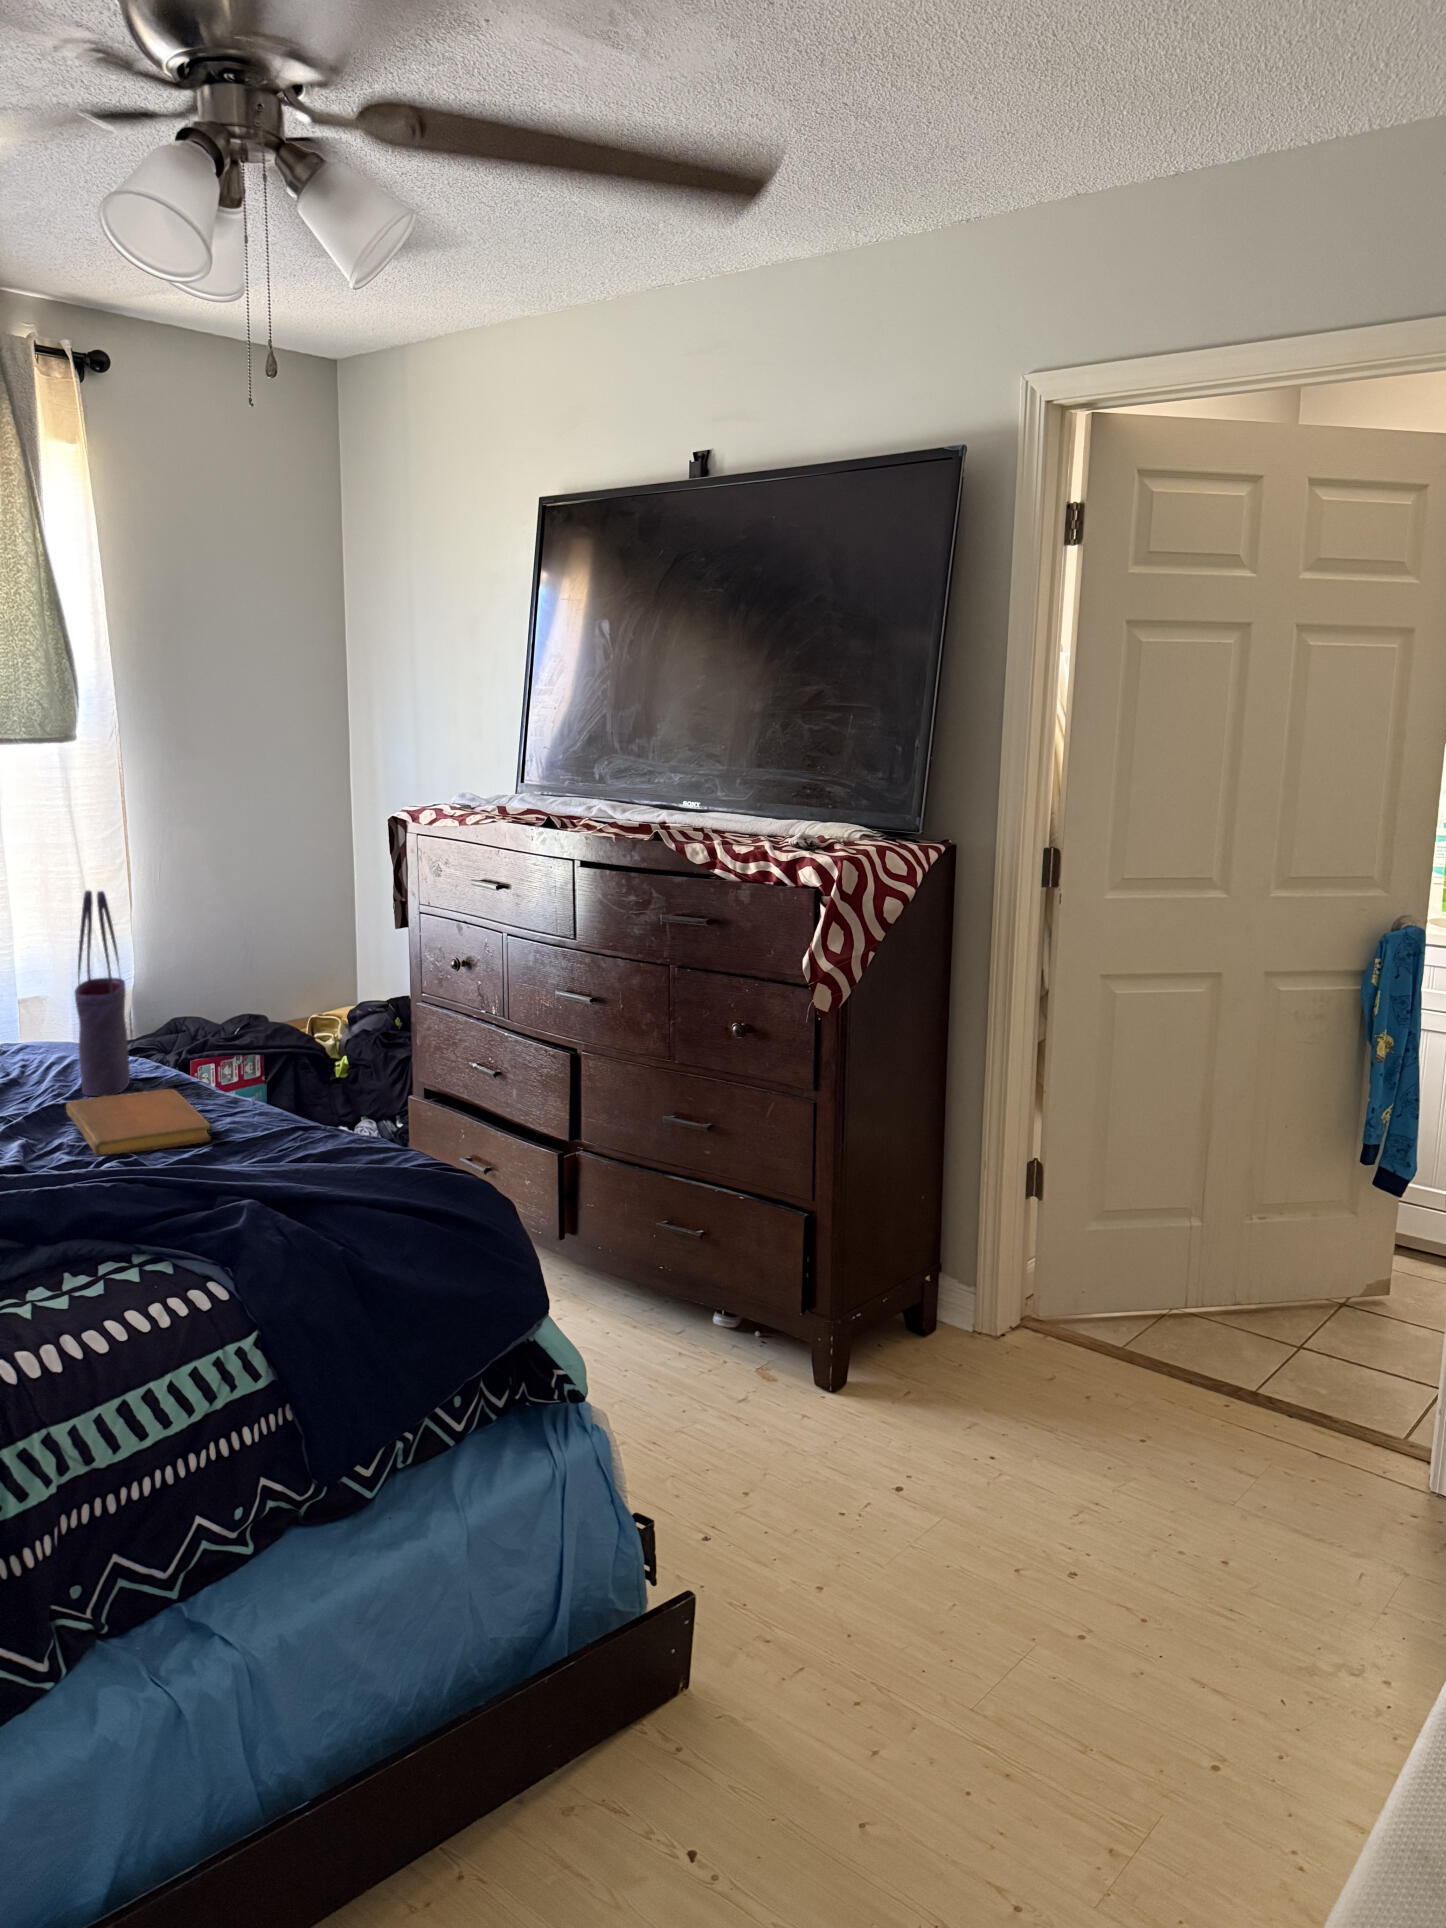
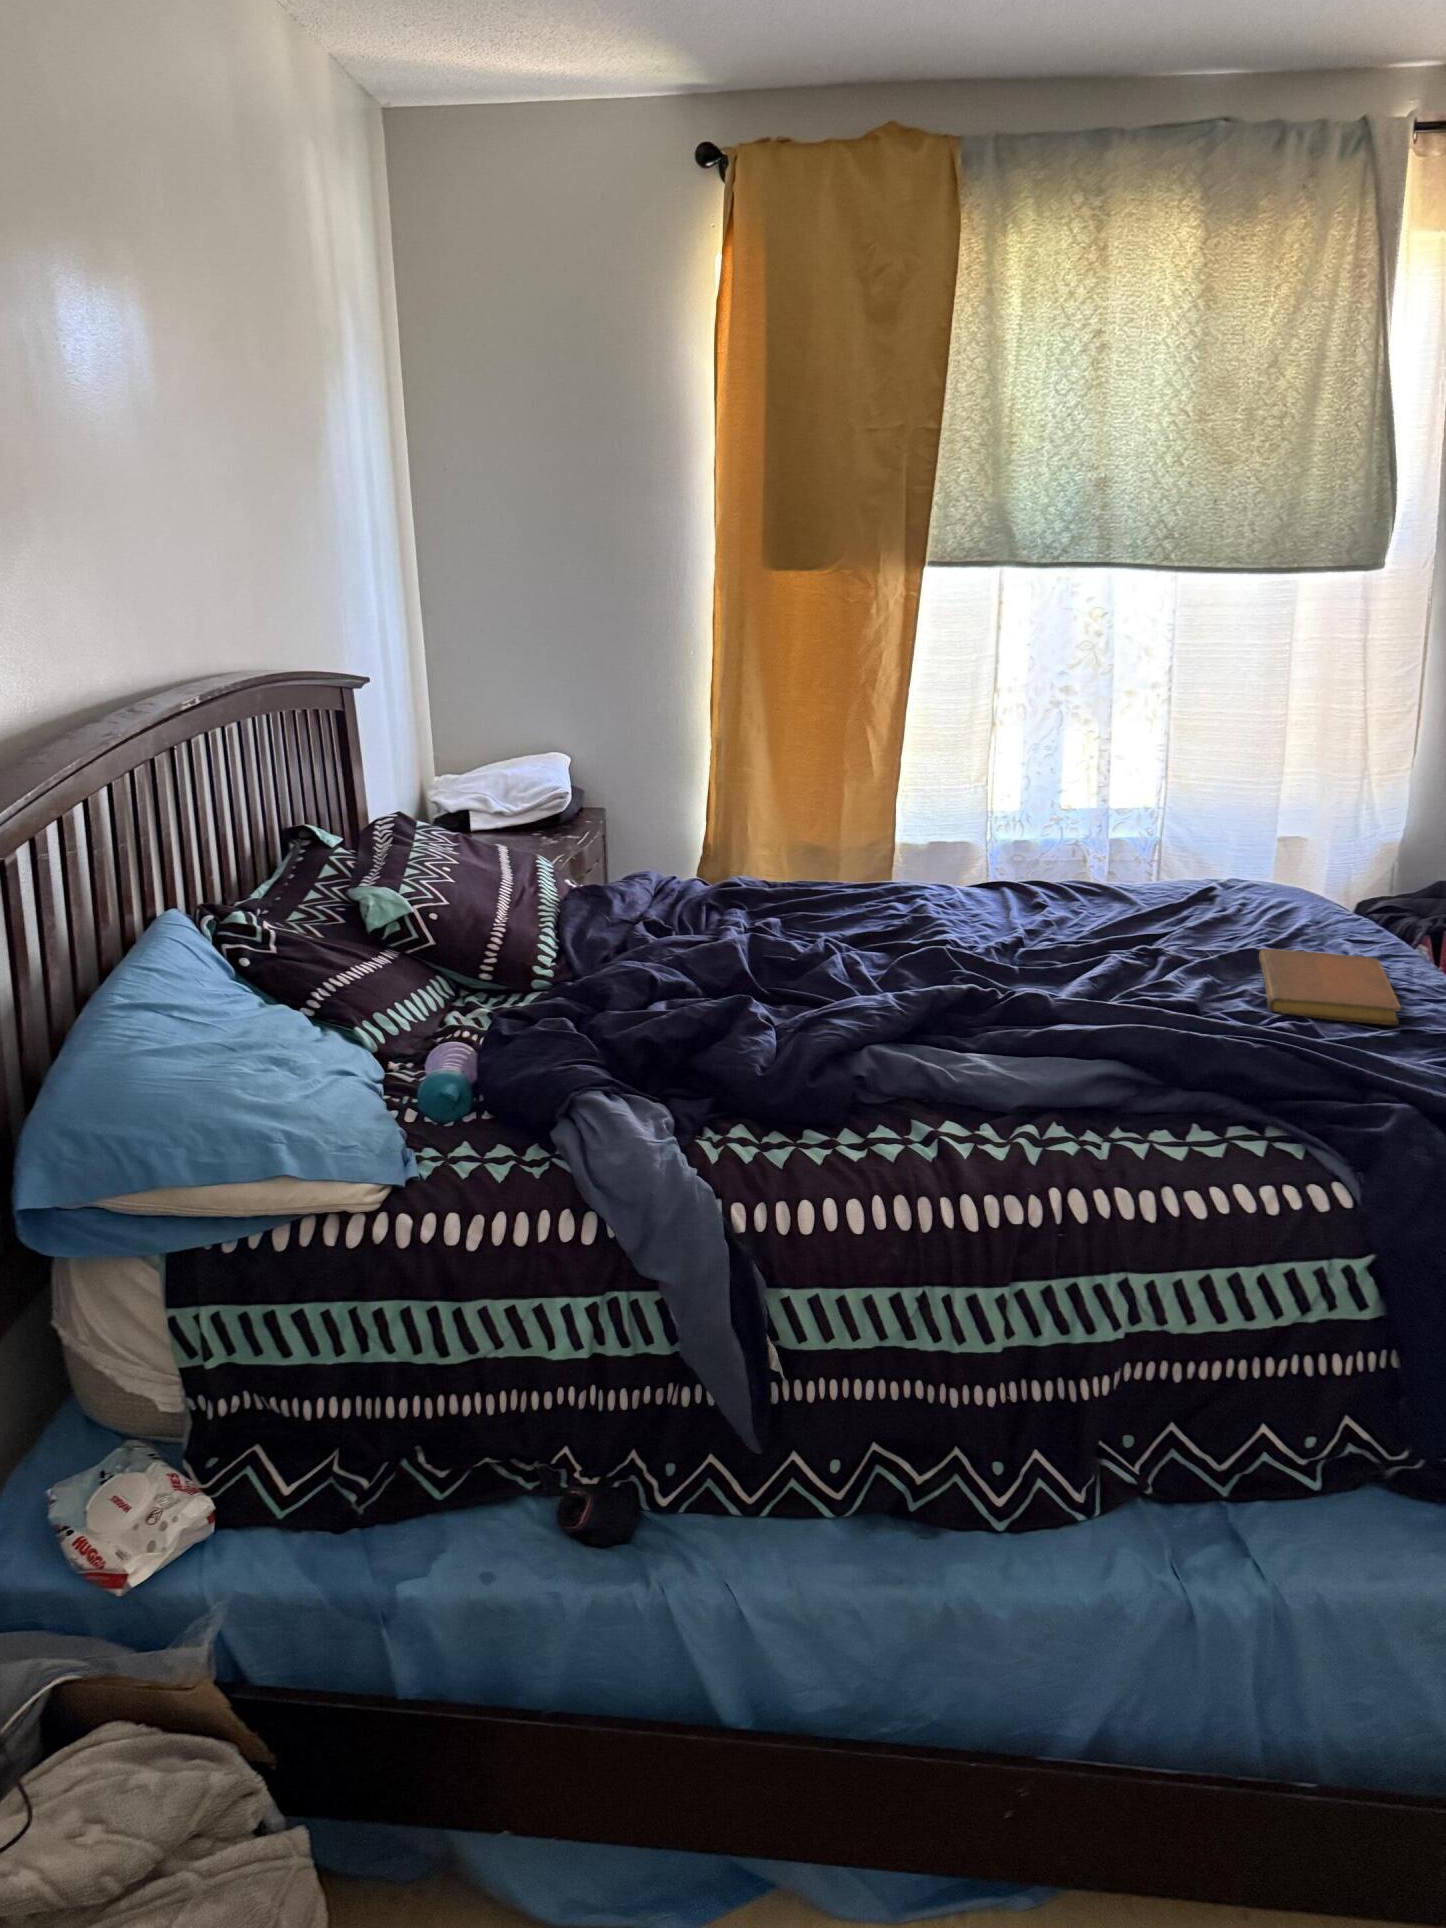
tote bag: present [75,890,130,1096] -> none [1286,729,1354,951]

